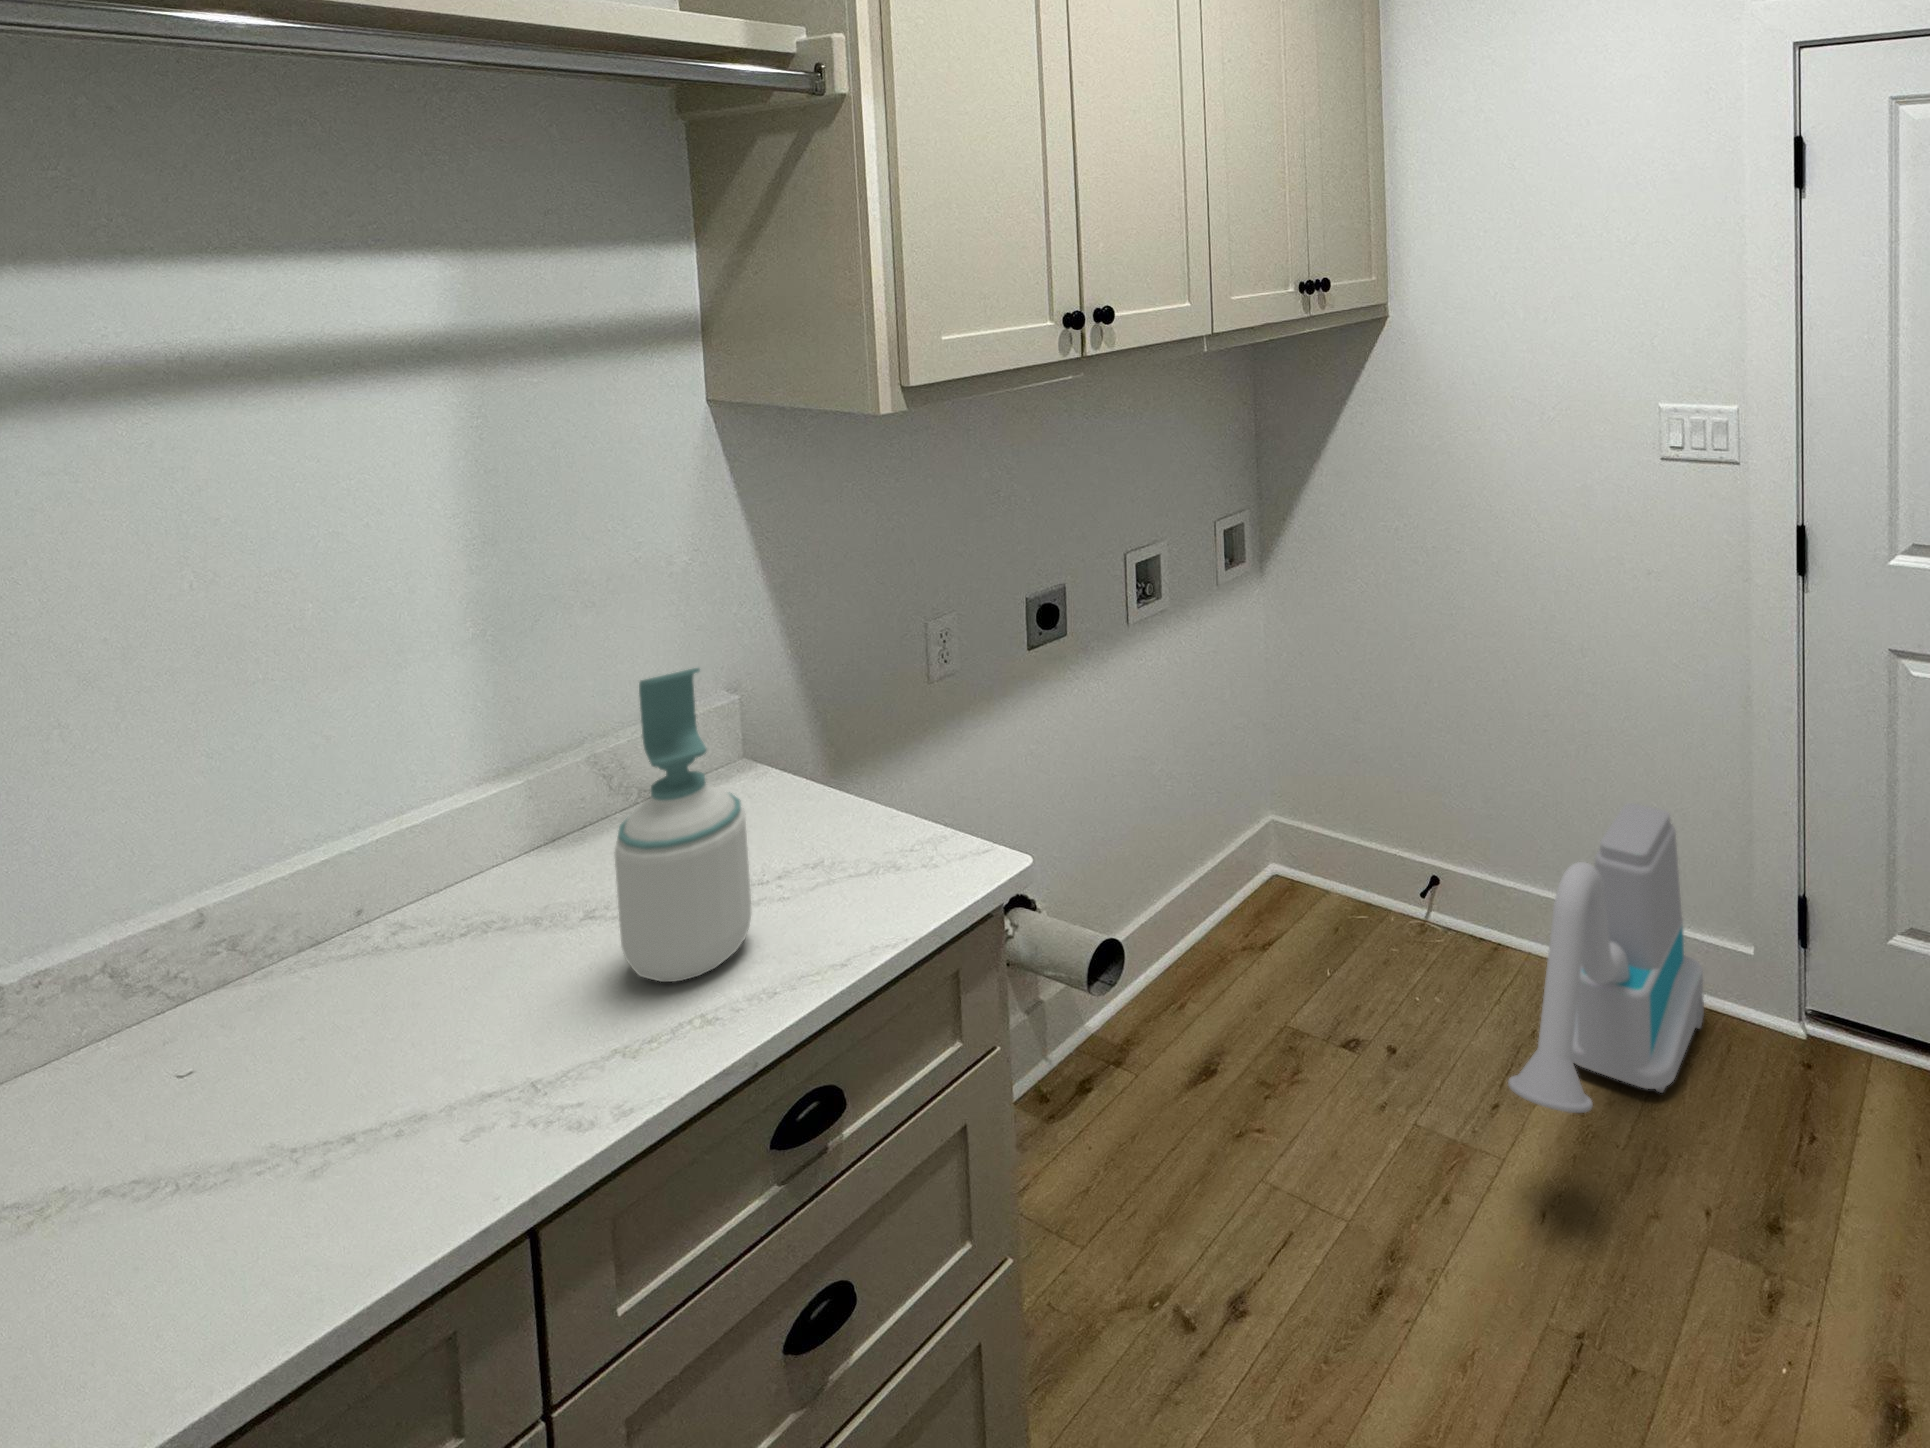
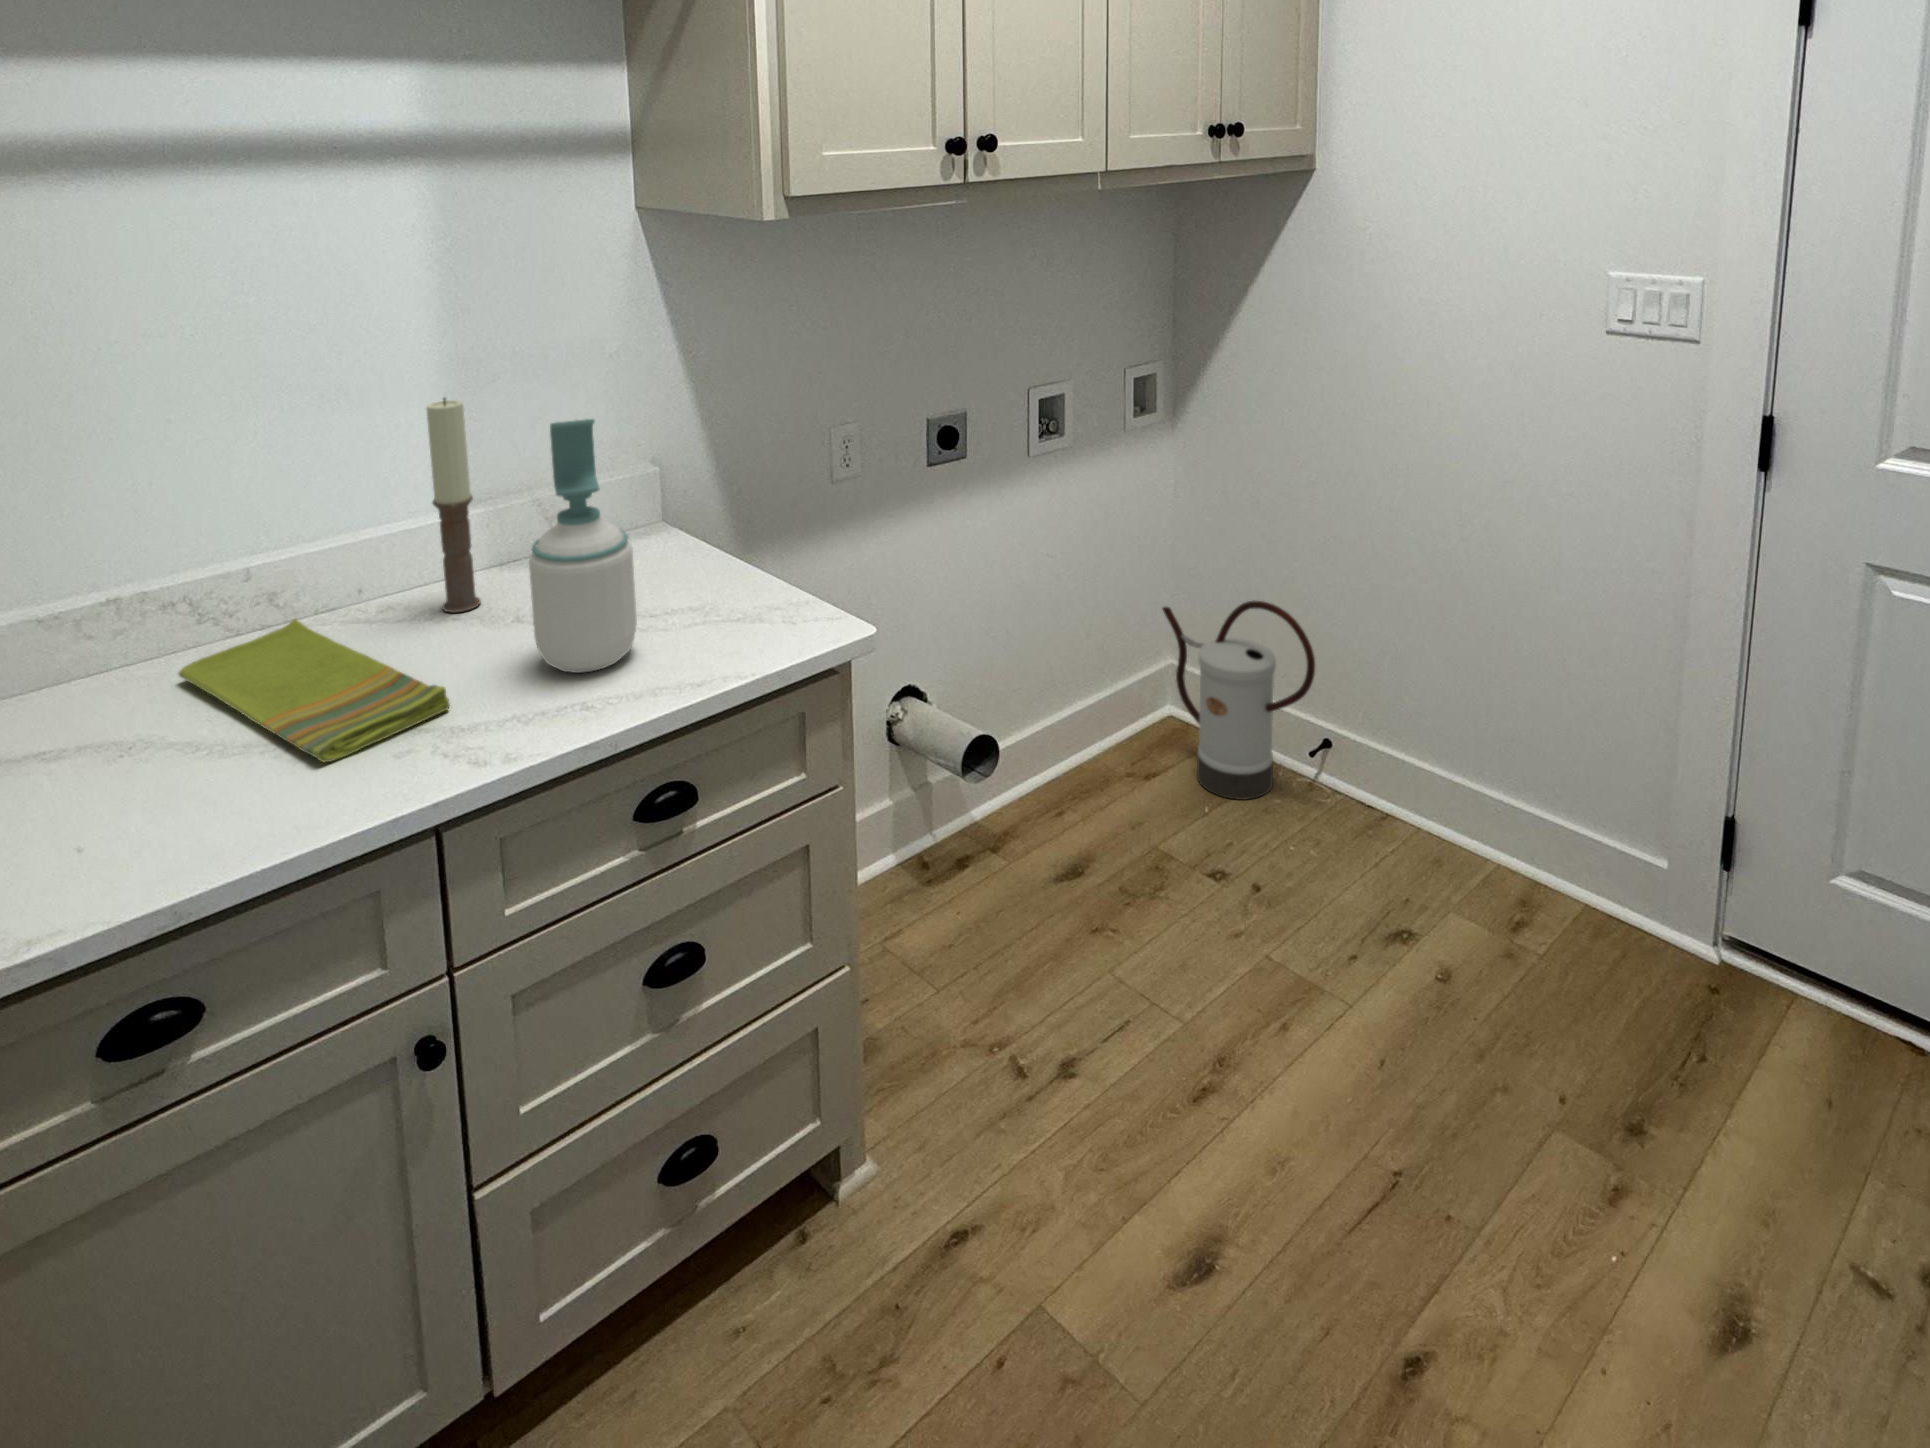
candle: none [457,653,528,922] -> present [426,398,481,613]
watering can: none [1265,743,1423,952] -> present [1162,601,1315,800]
vacuum cleaner: present [1508,803,1704,1113] -> none [1355,695,1606,984]
dish towel: none [86,970,515,1184] -> present [179,619,450,762]

